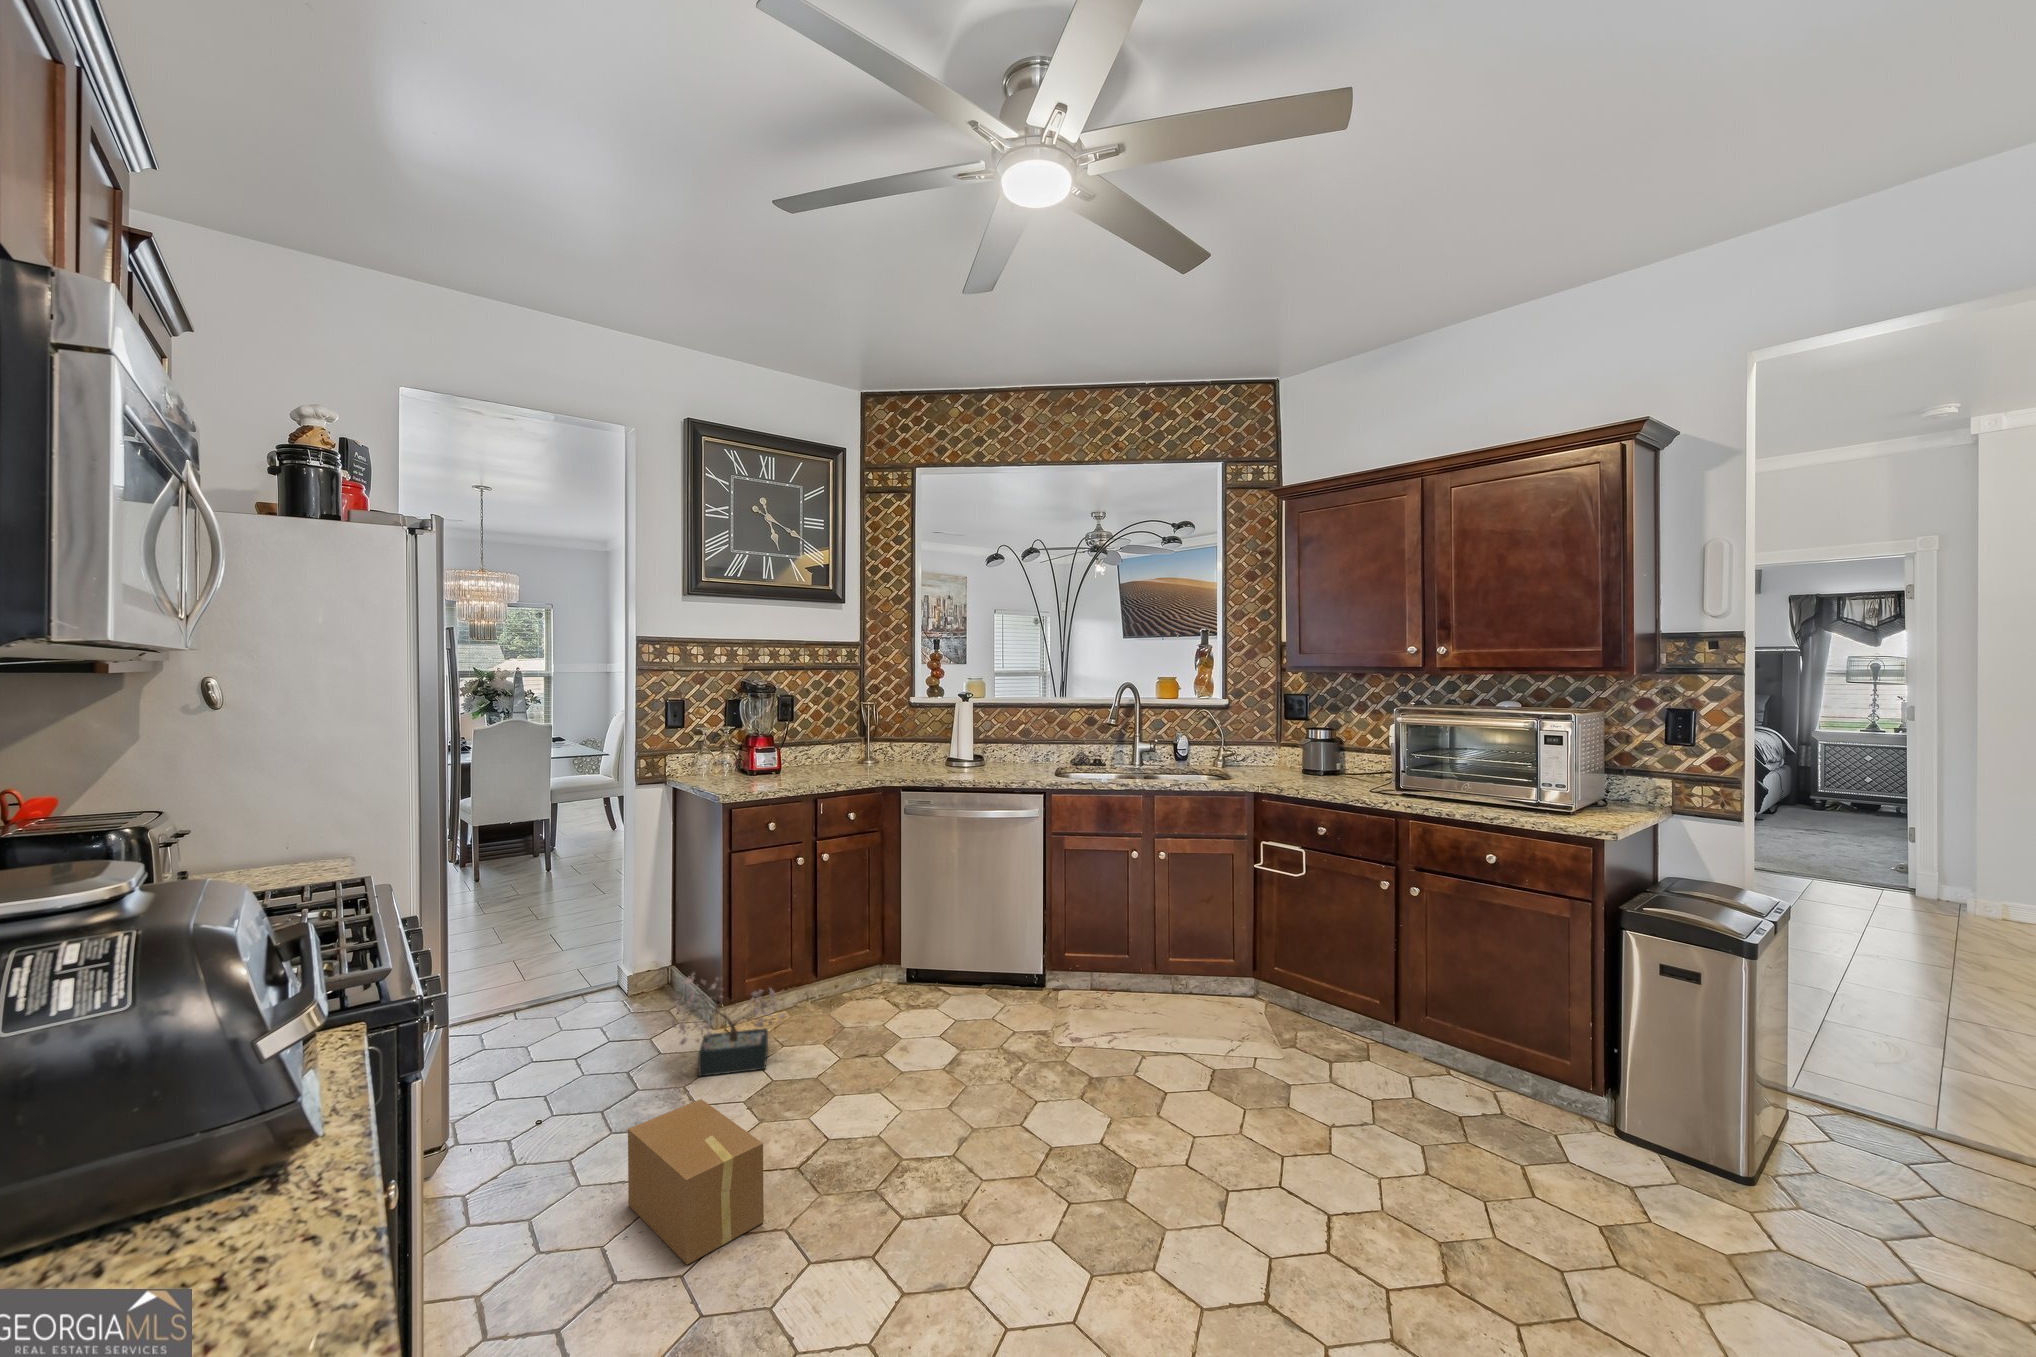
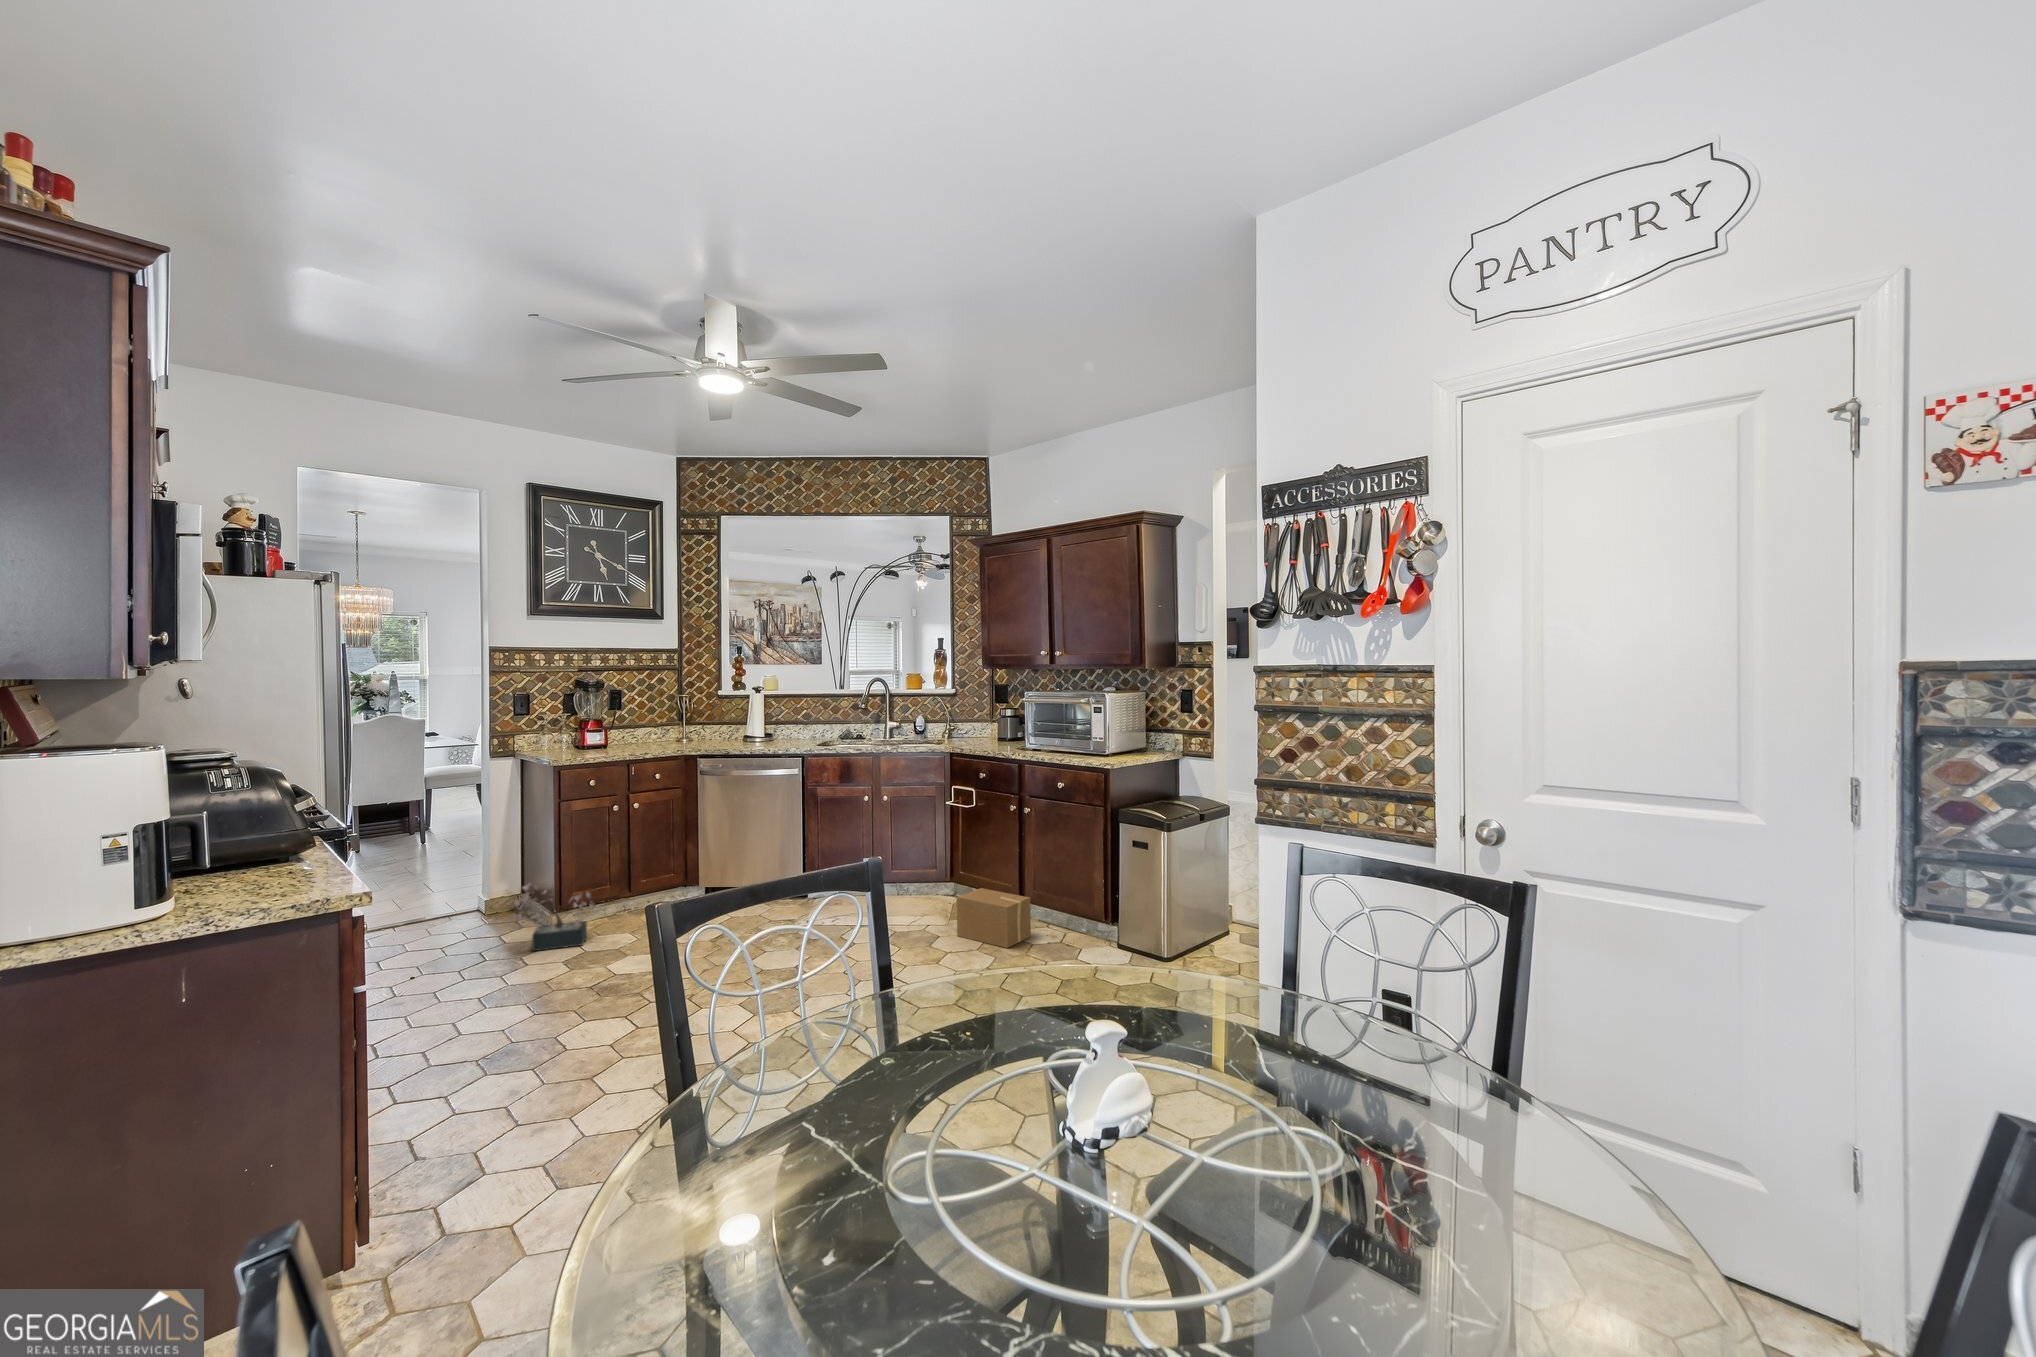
cardboard box: present [628,1099,764,1265] -> present [957,888,1031,948]

